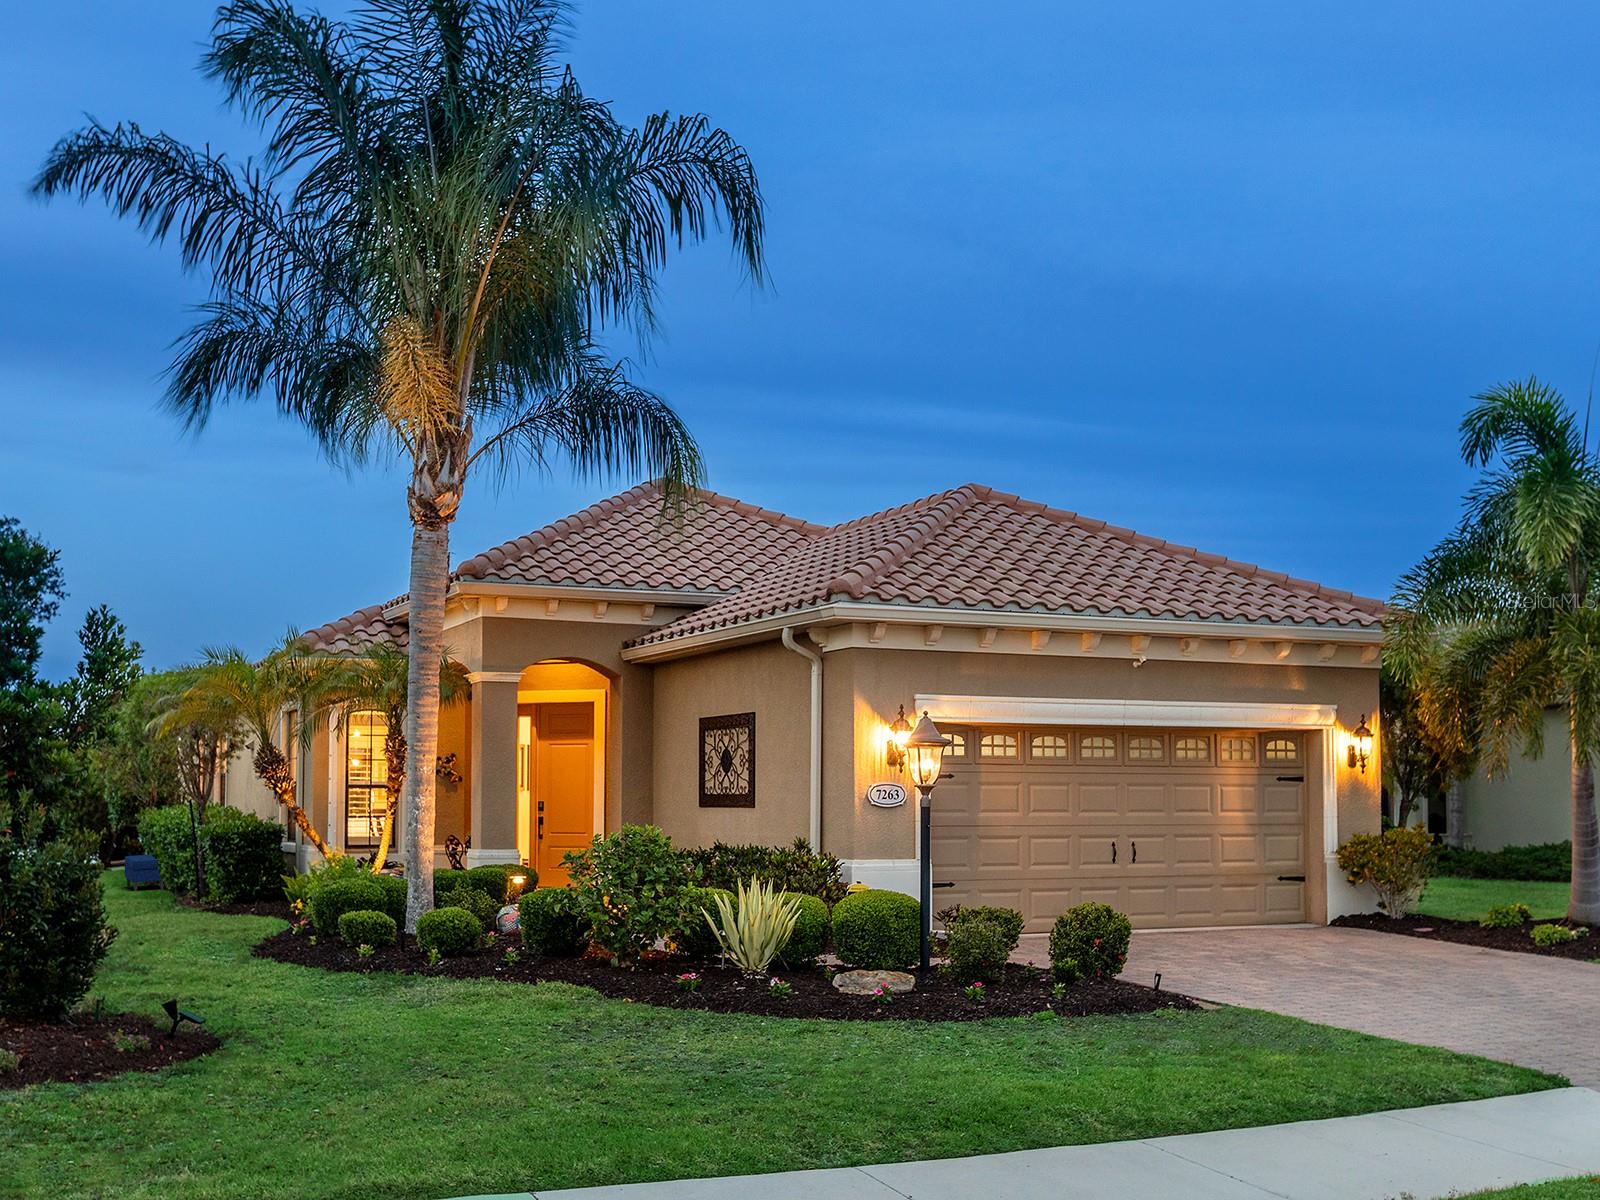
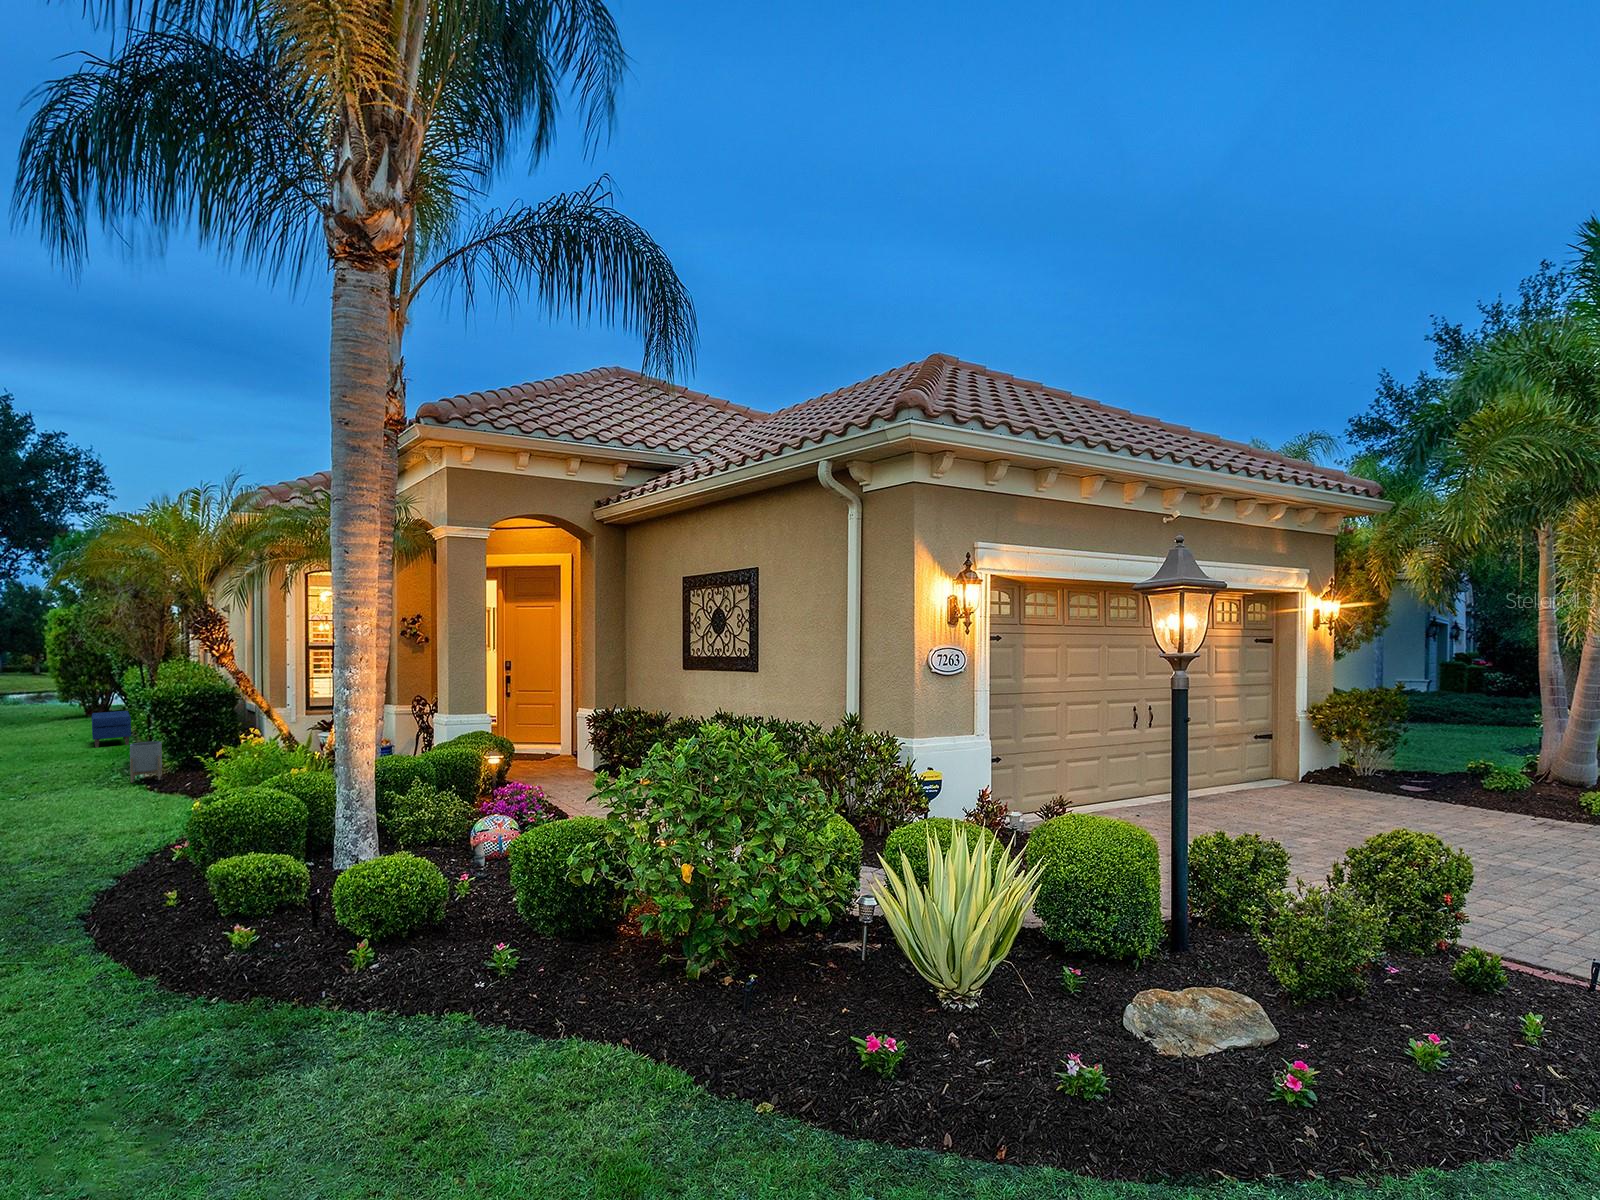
planter: none [204,875,230,912] -> present [130,742,162,783]

